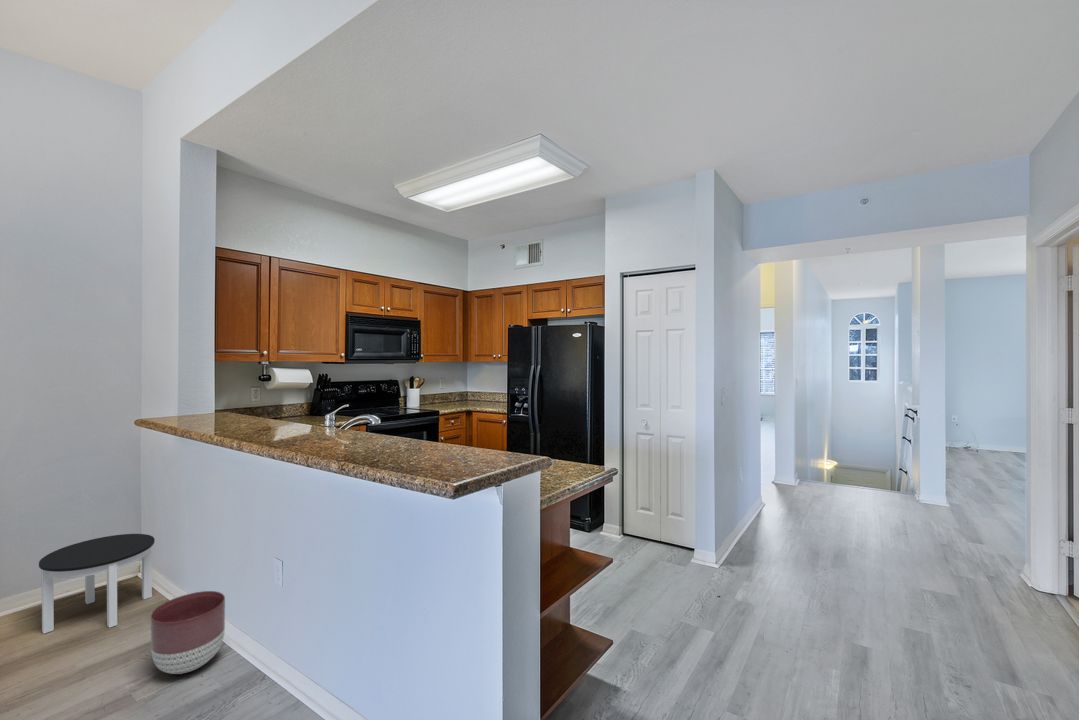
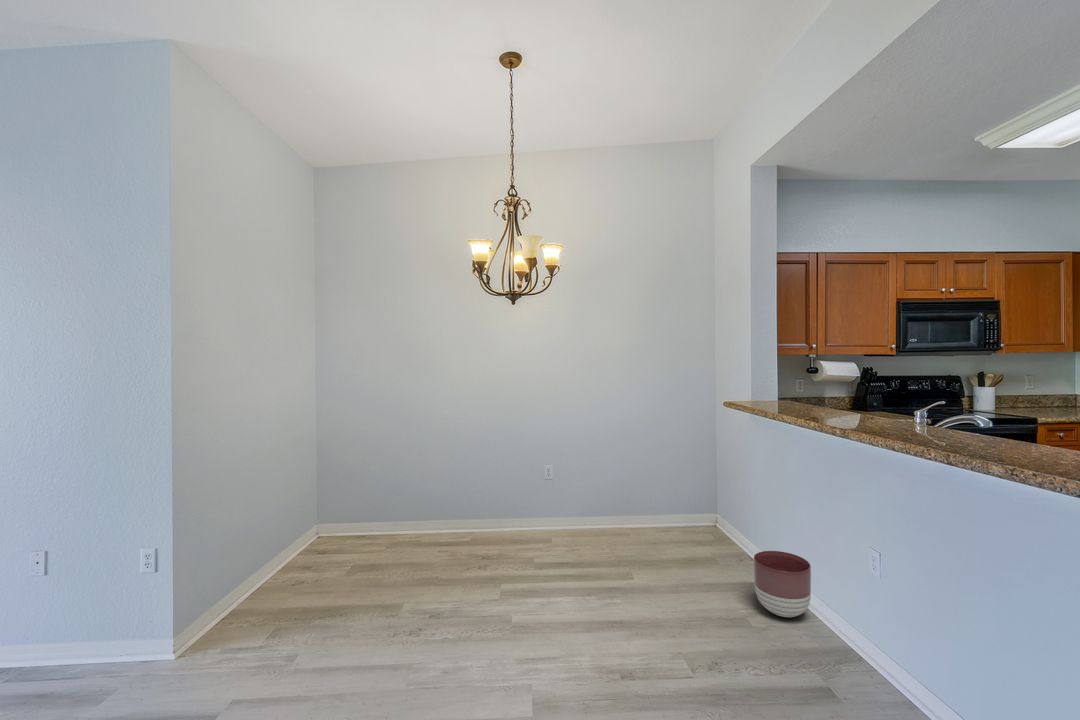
round table: present [39,534,155,634] -> none [667,489,734,558]

